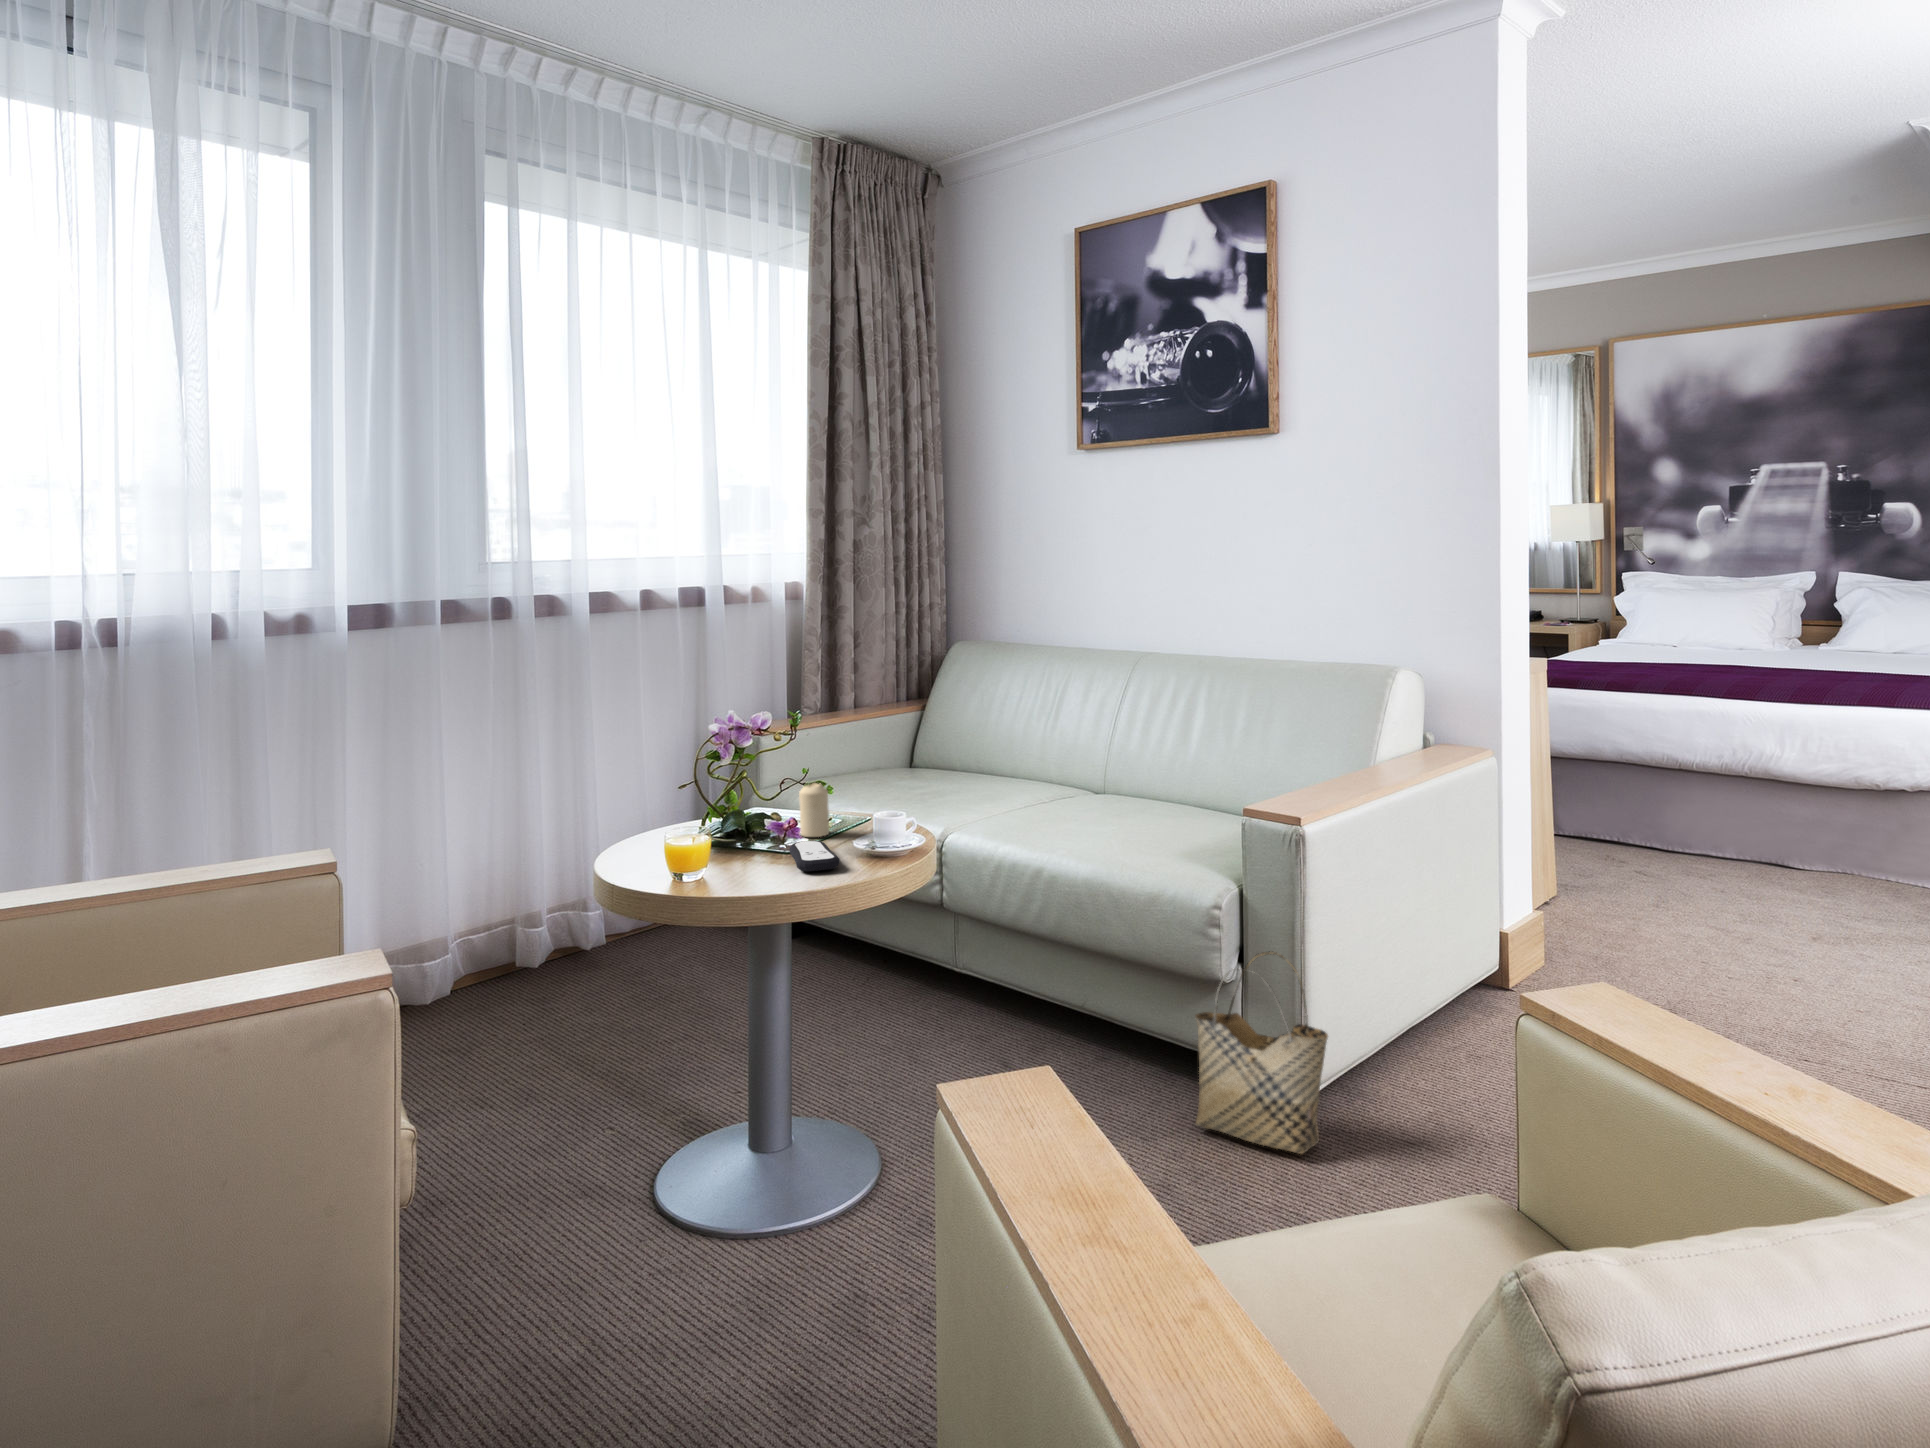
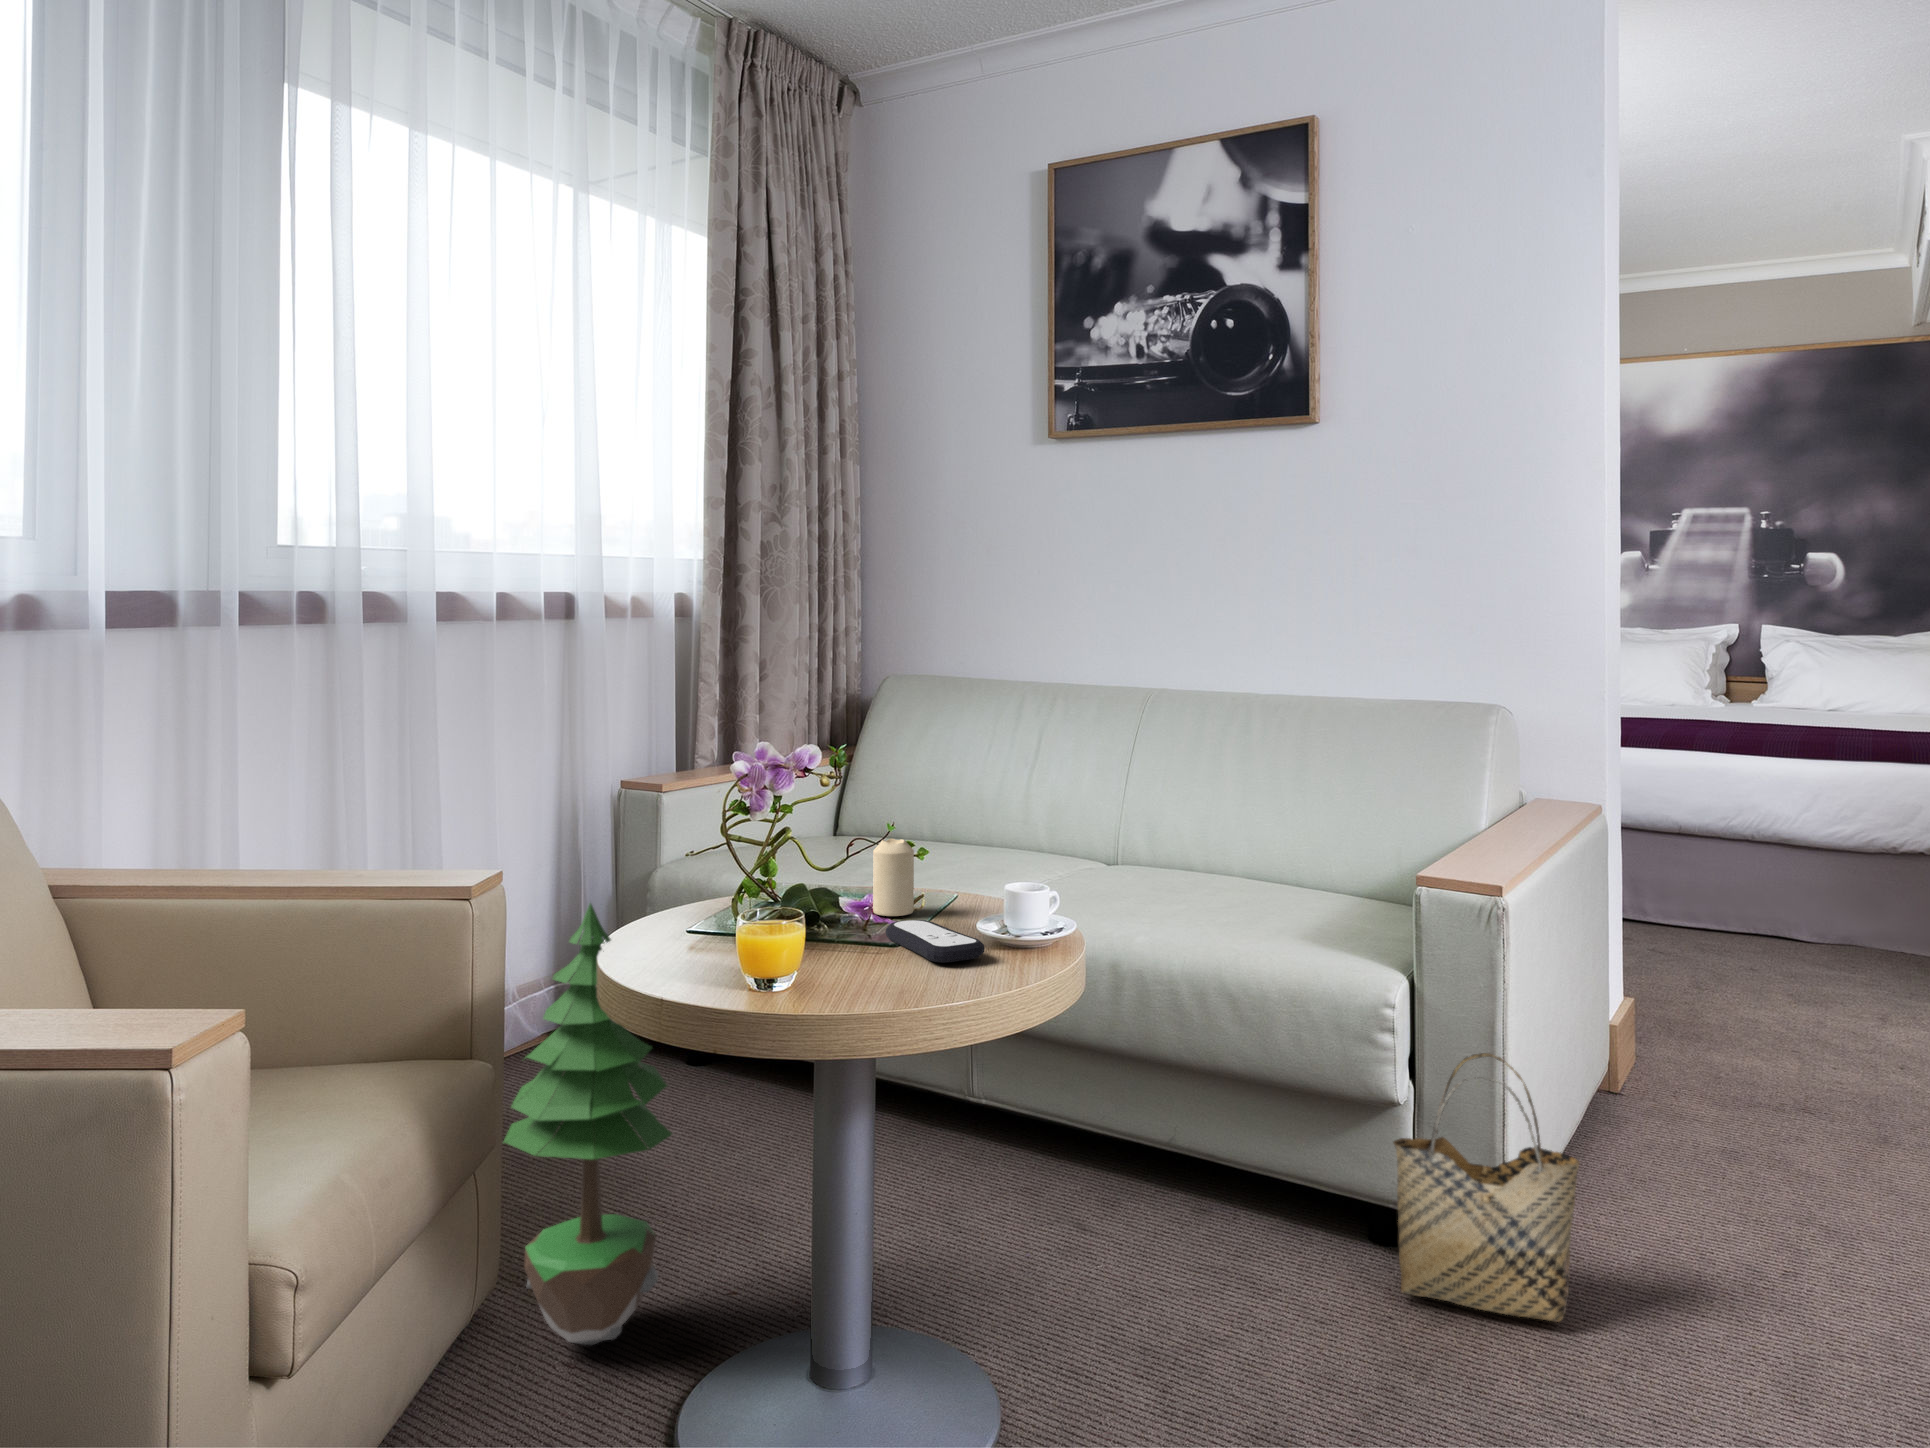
potted tree: none [561,822,675,1115] -> present [504,904,672,1345]

